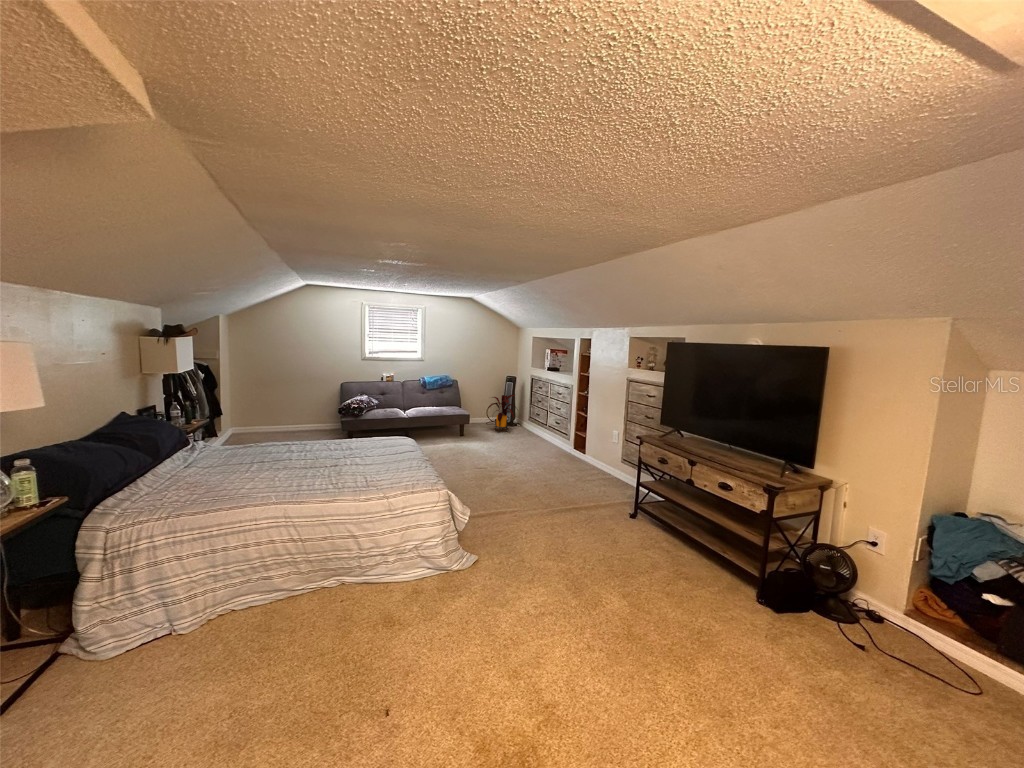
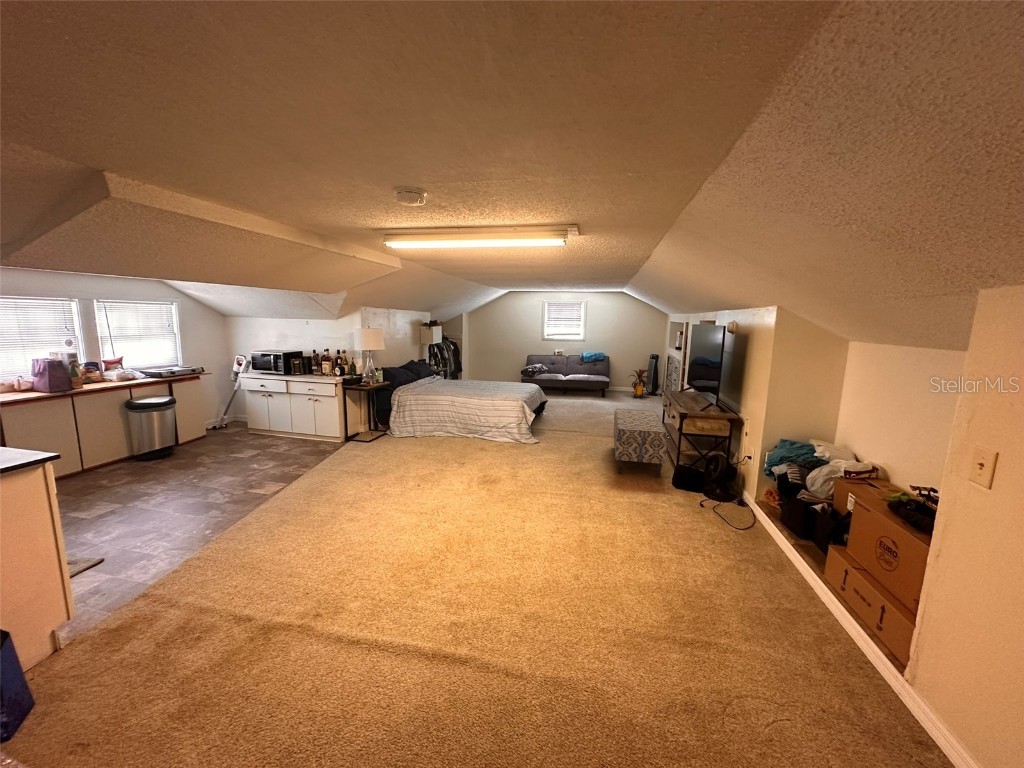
bench: none [593,470,759,612] -> present [613,409,667,477]

